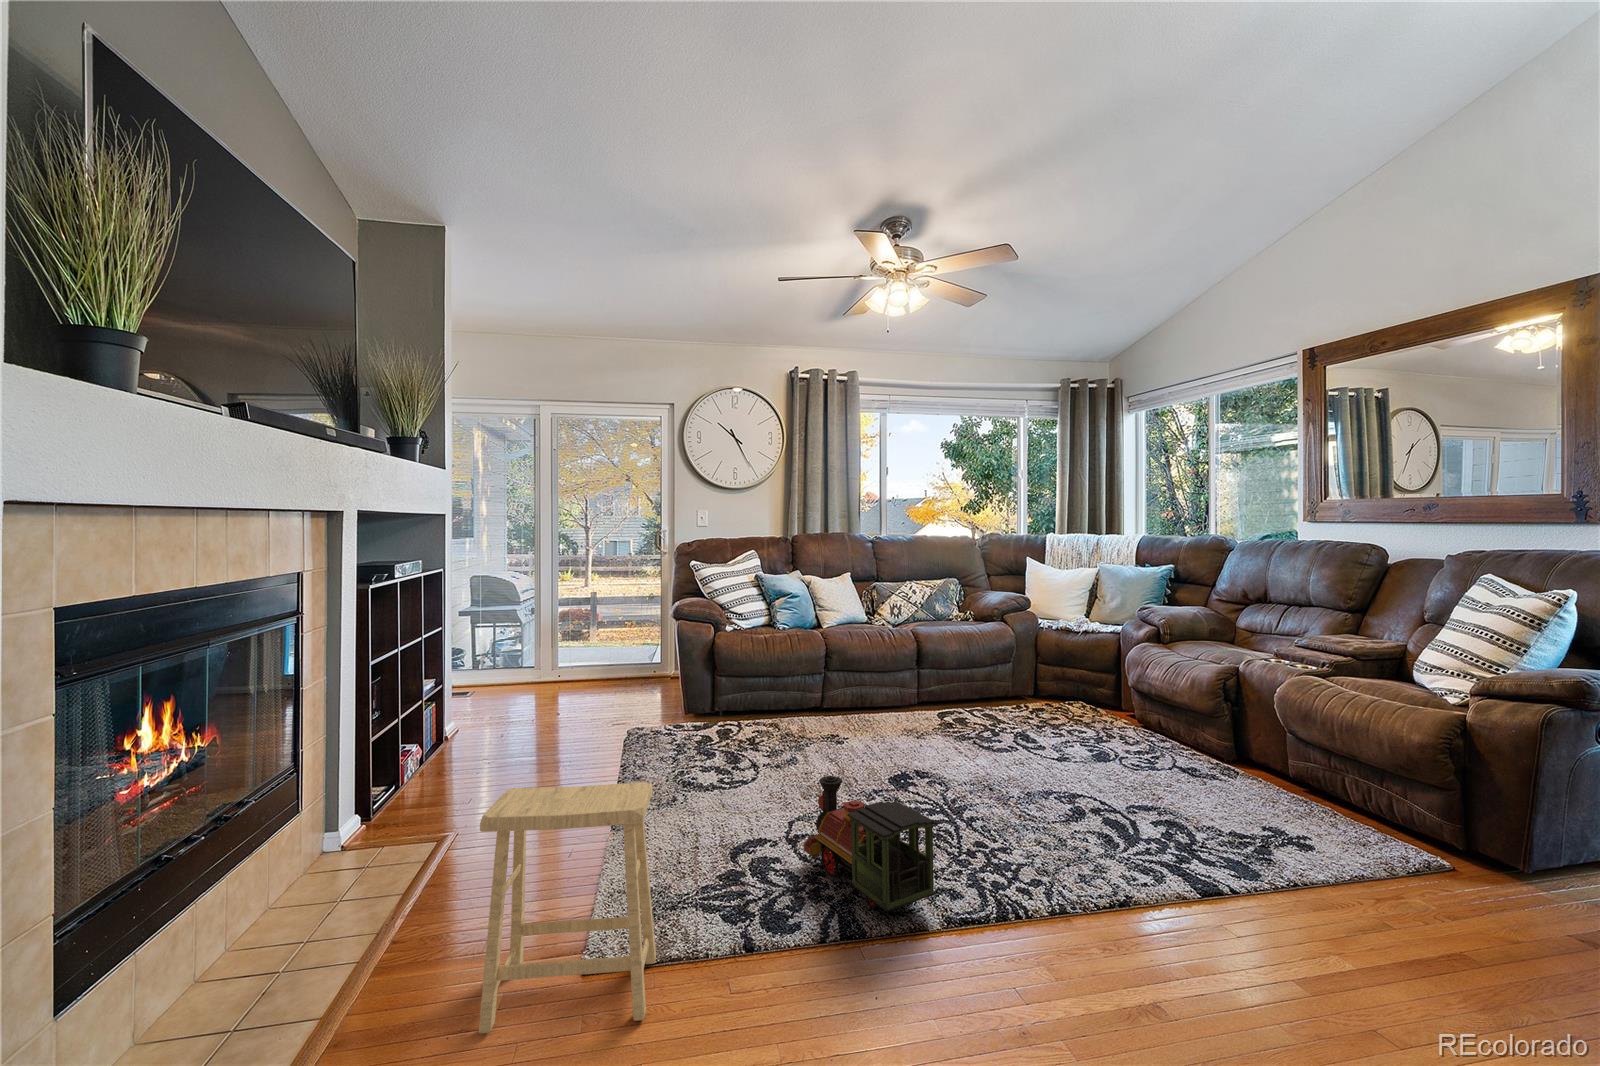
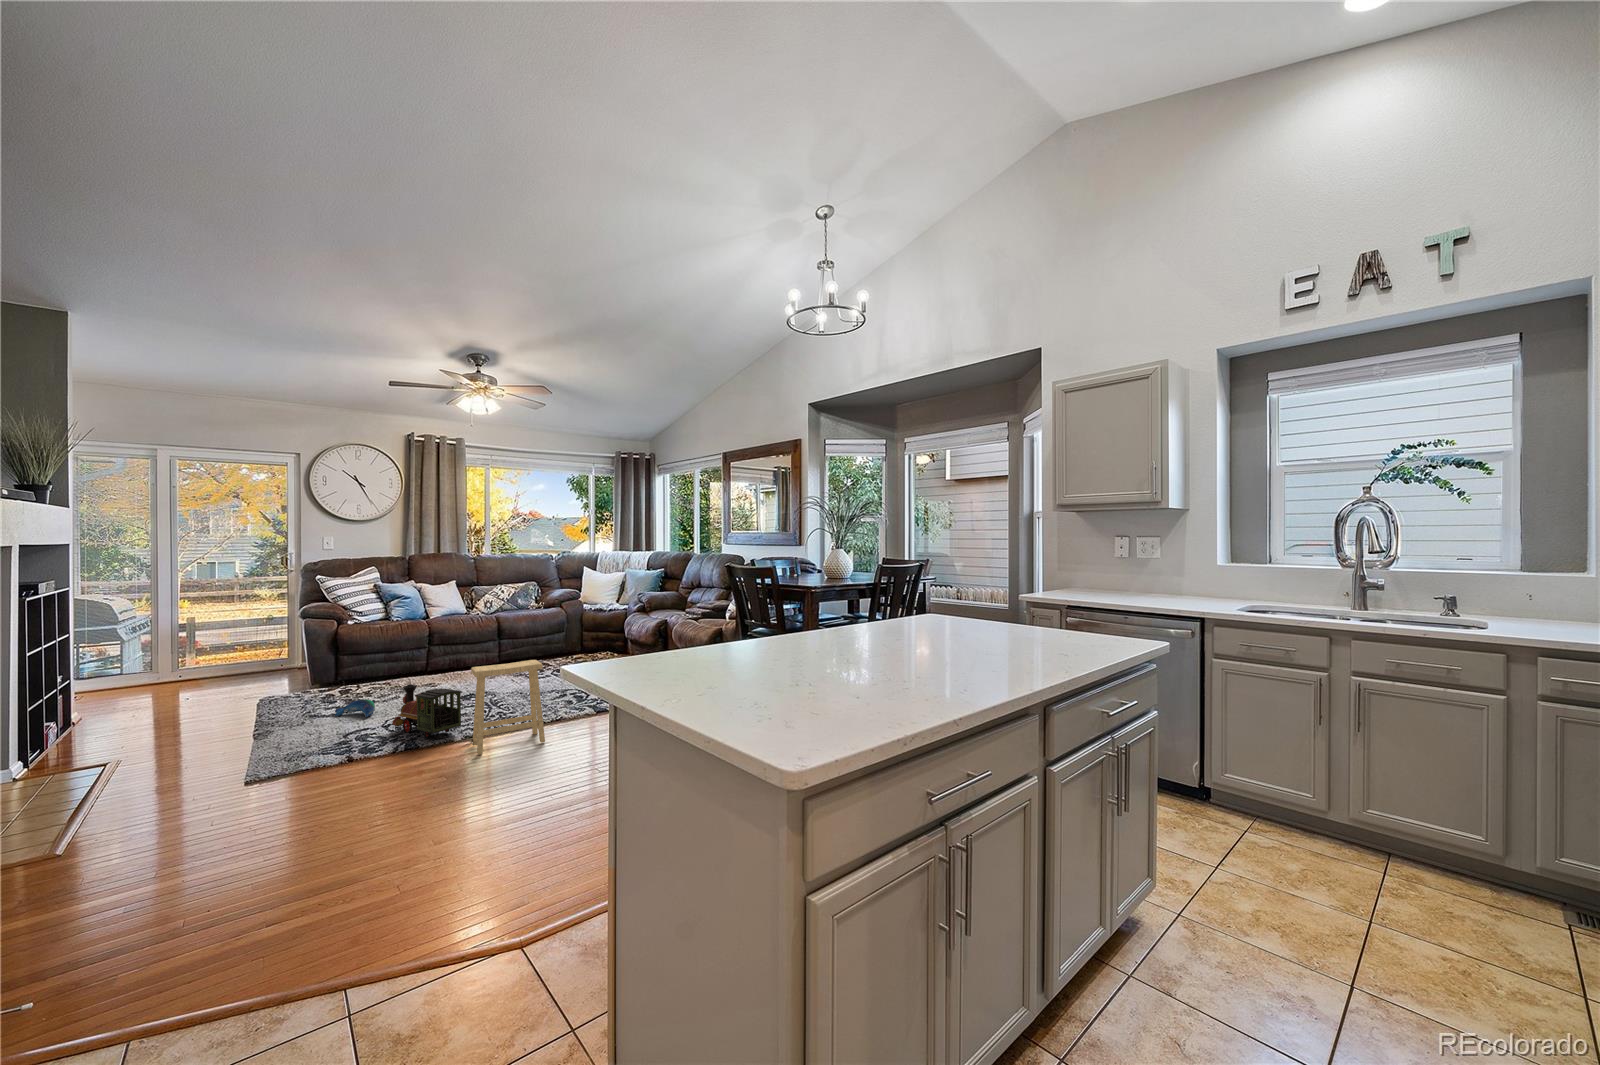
plush toy: none [714,769,768,807] -> present [335,699,375,717]
footstool: present [479,782,656,1033] -> present [471,660,545,755]

